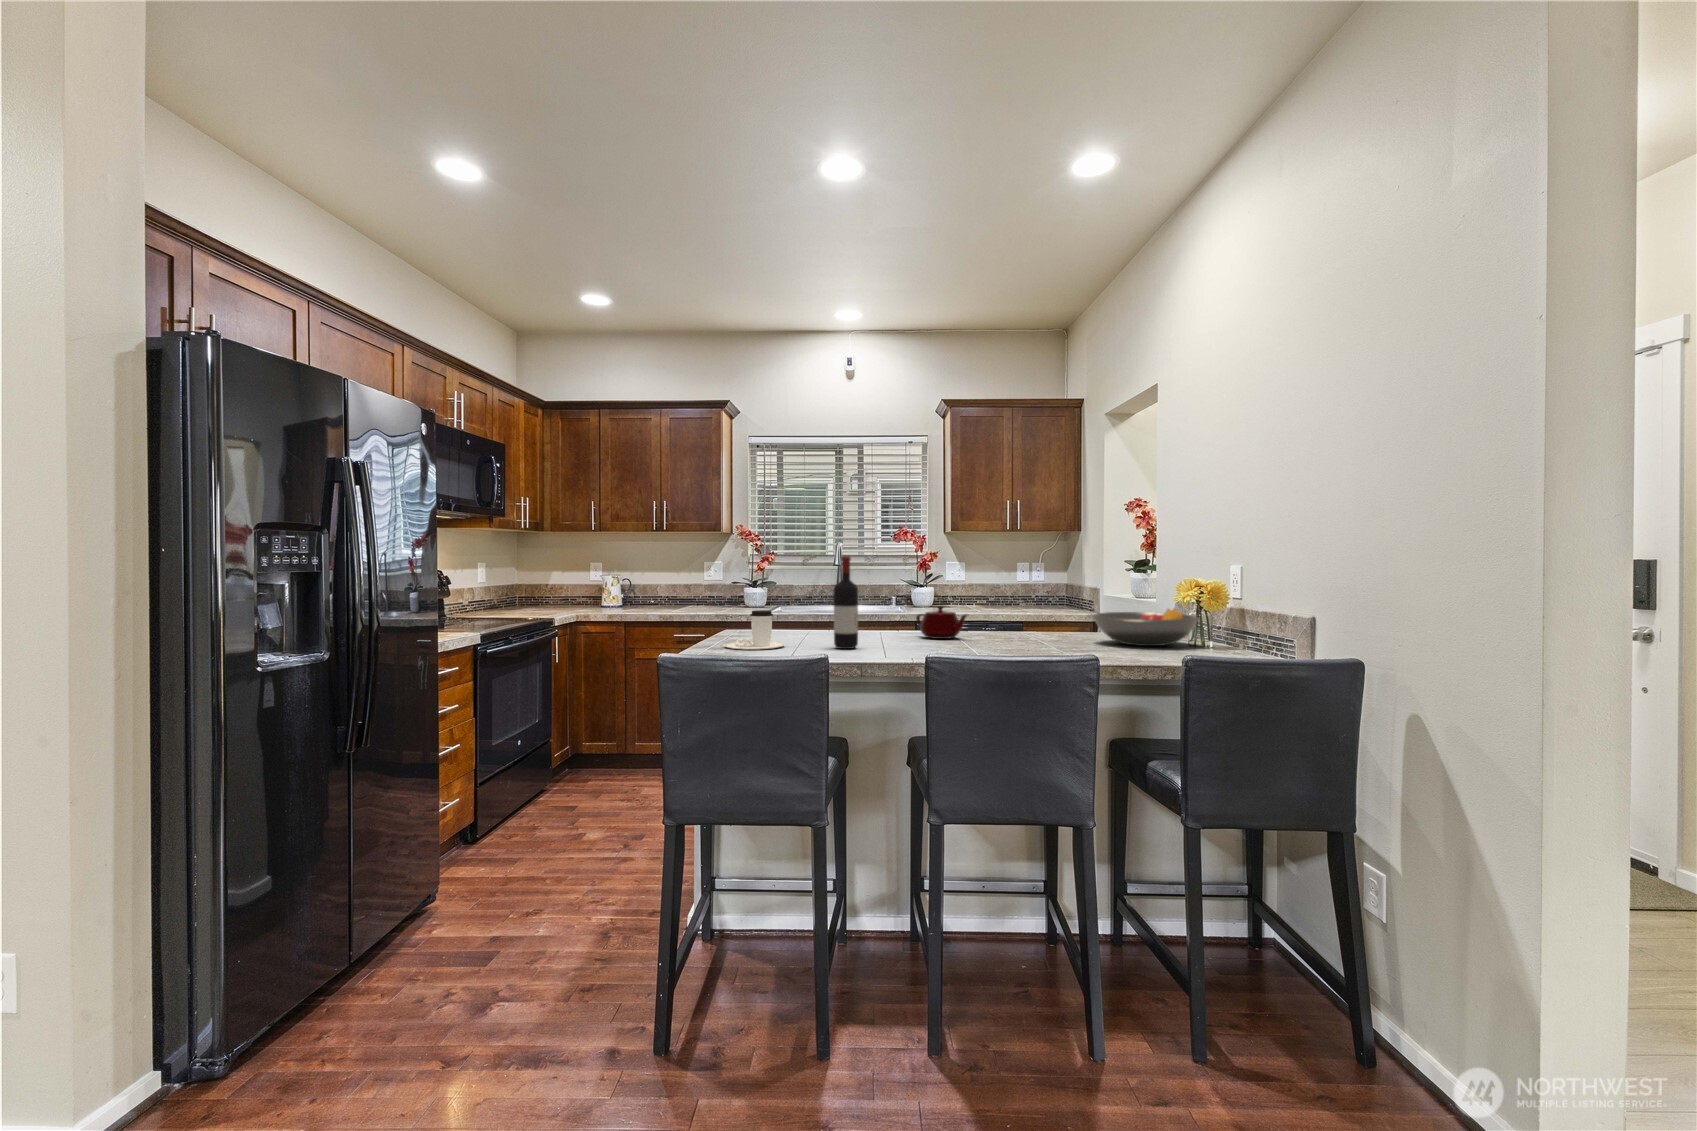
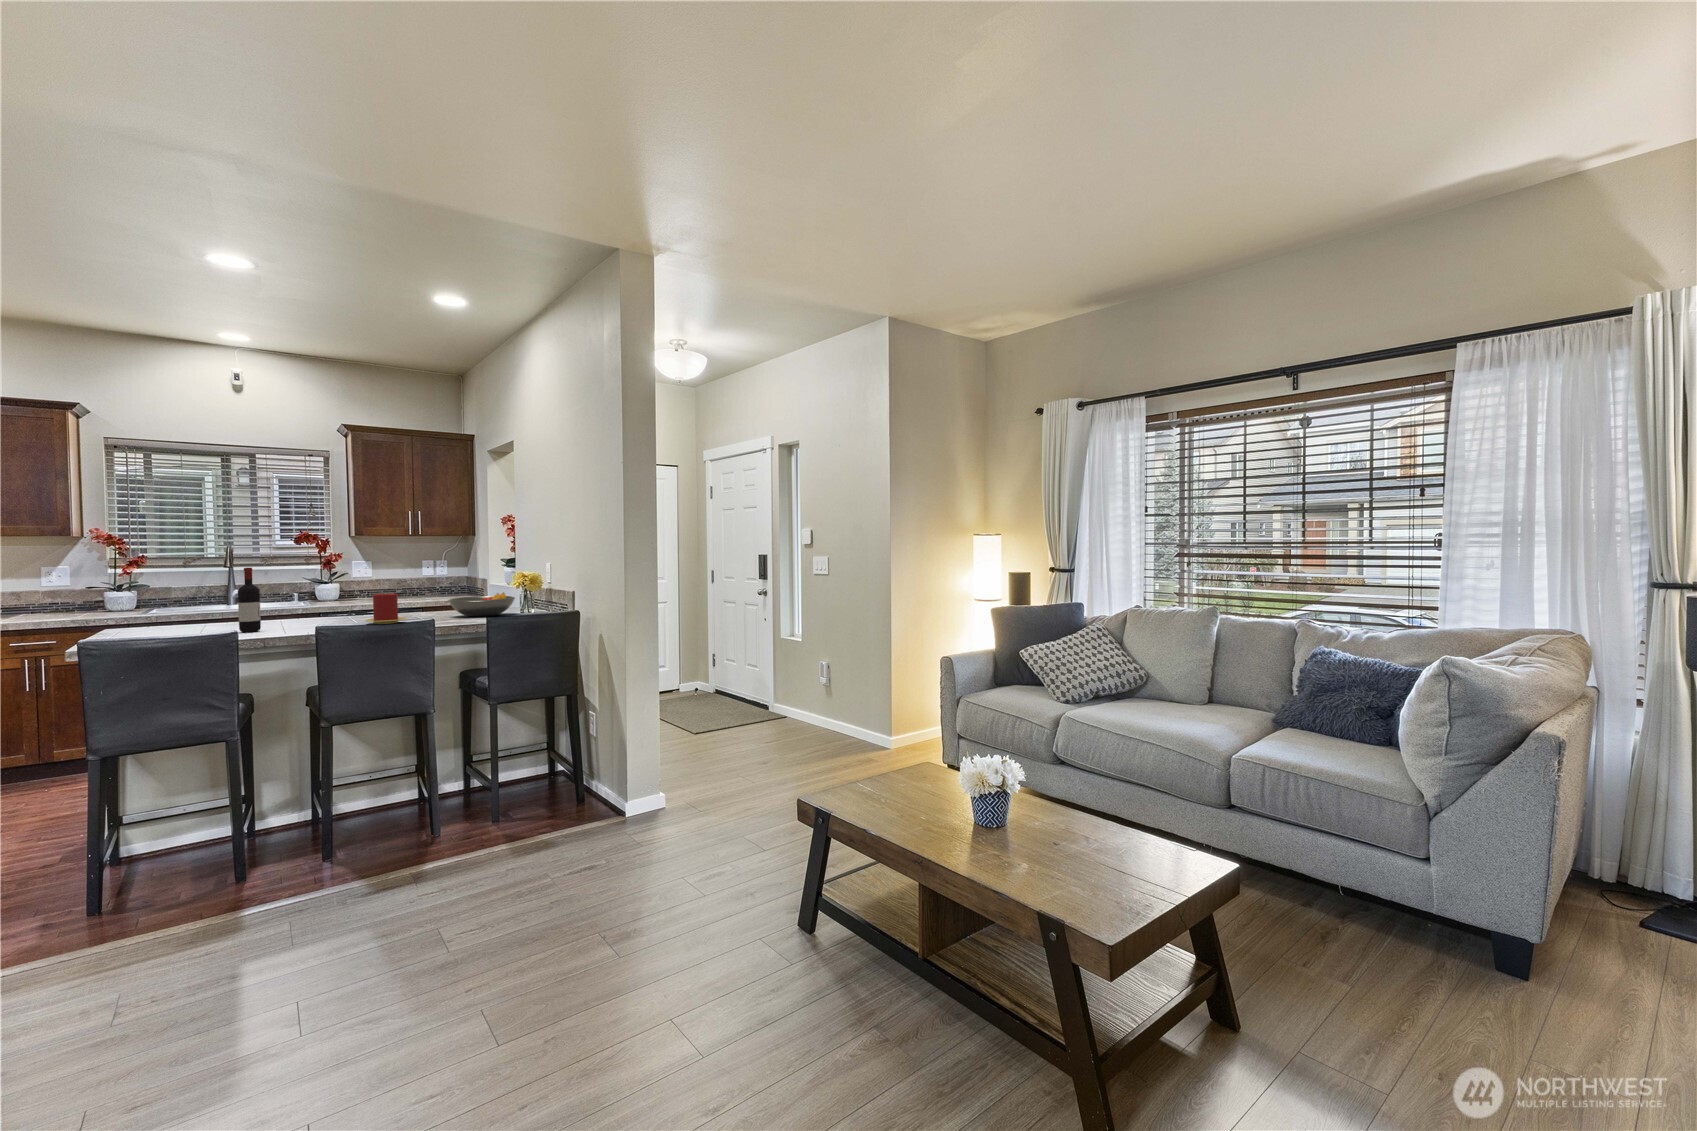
candle: none [984,601,1040,649] -> present [365,593,406,624]
teapot: present [916,606,968,639] -> none [313,599,357,622]
coffee cup: present [724,610,785,650] -> none [132,609,193,639]

